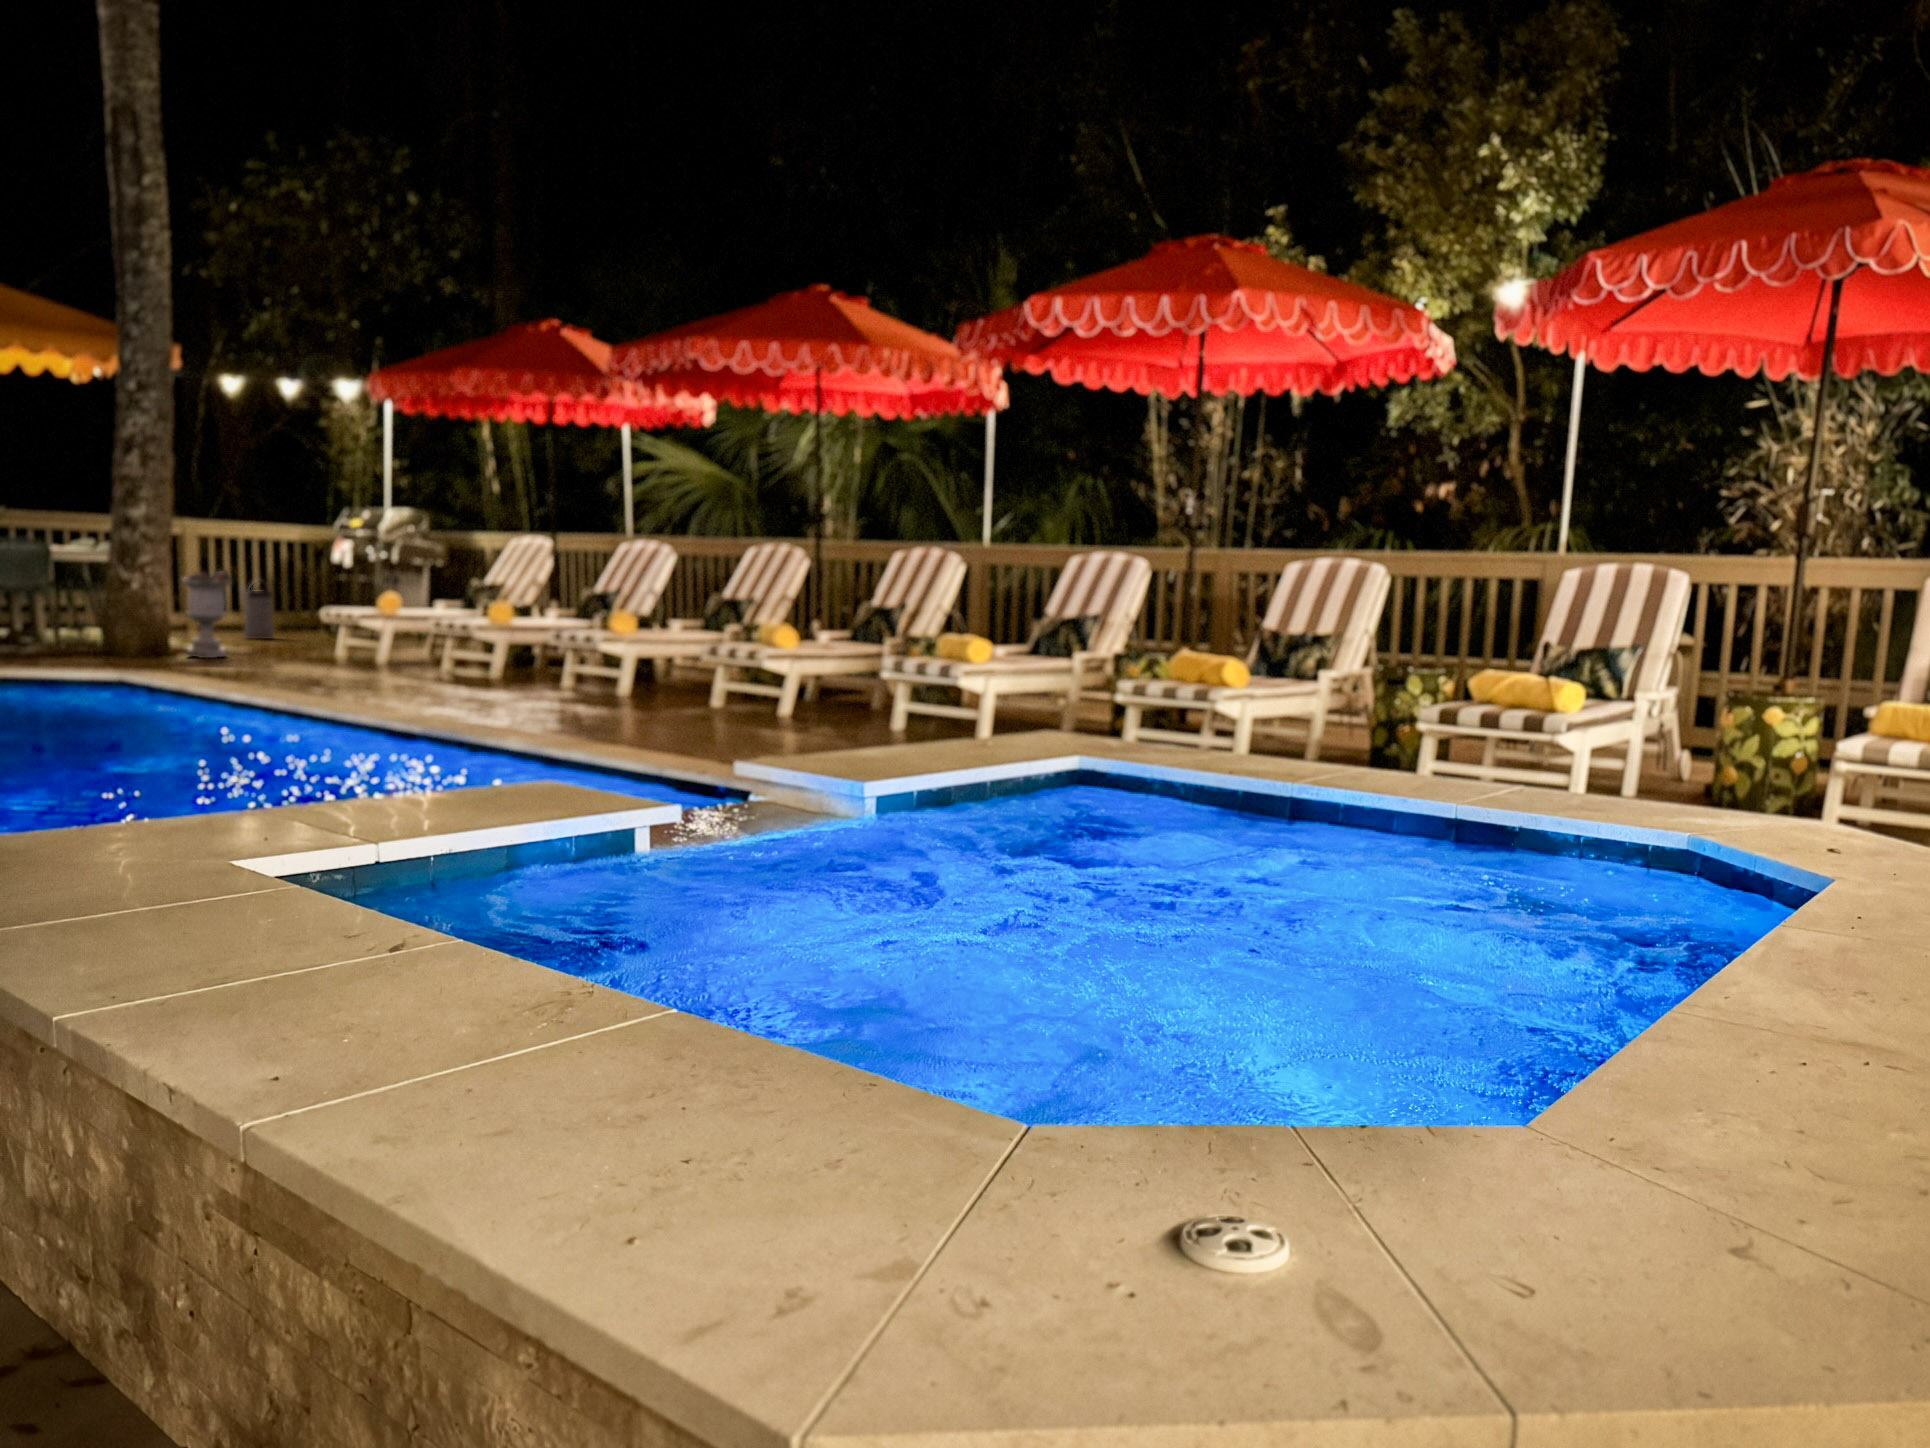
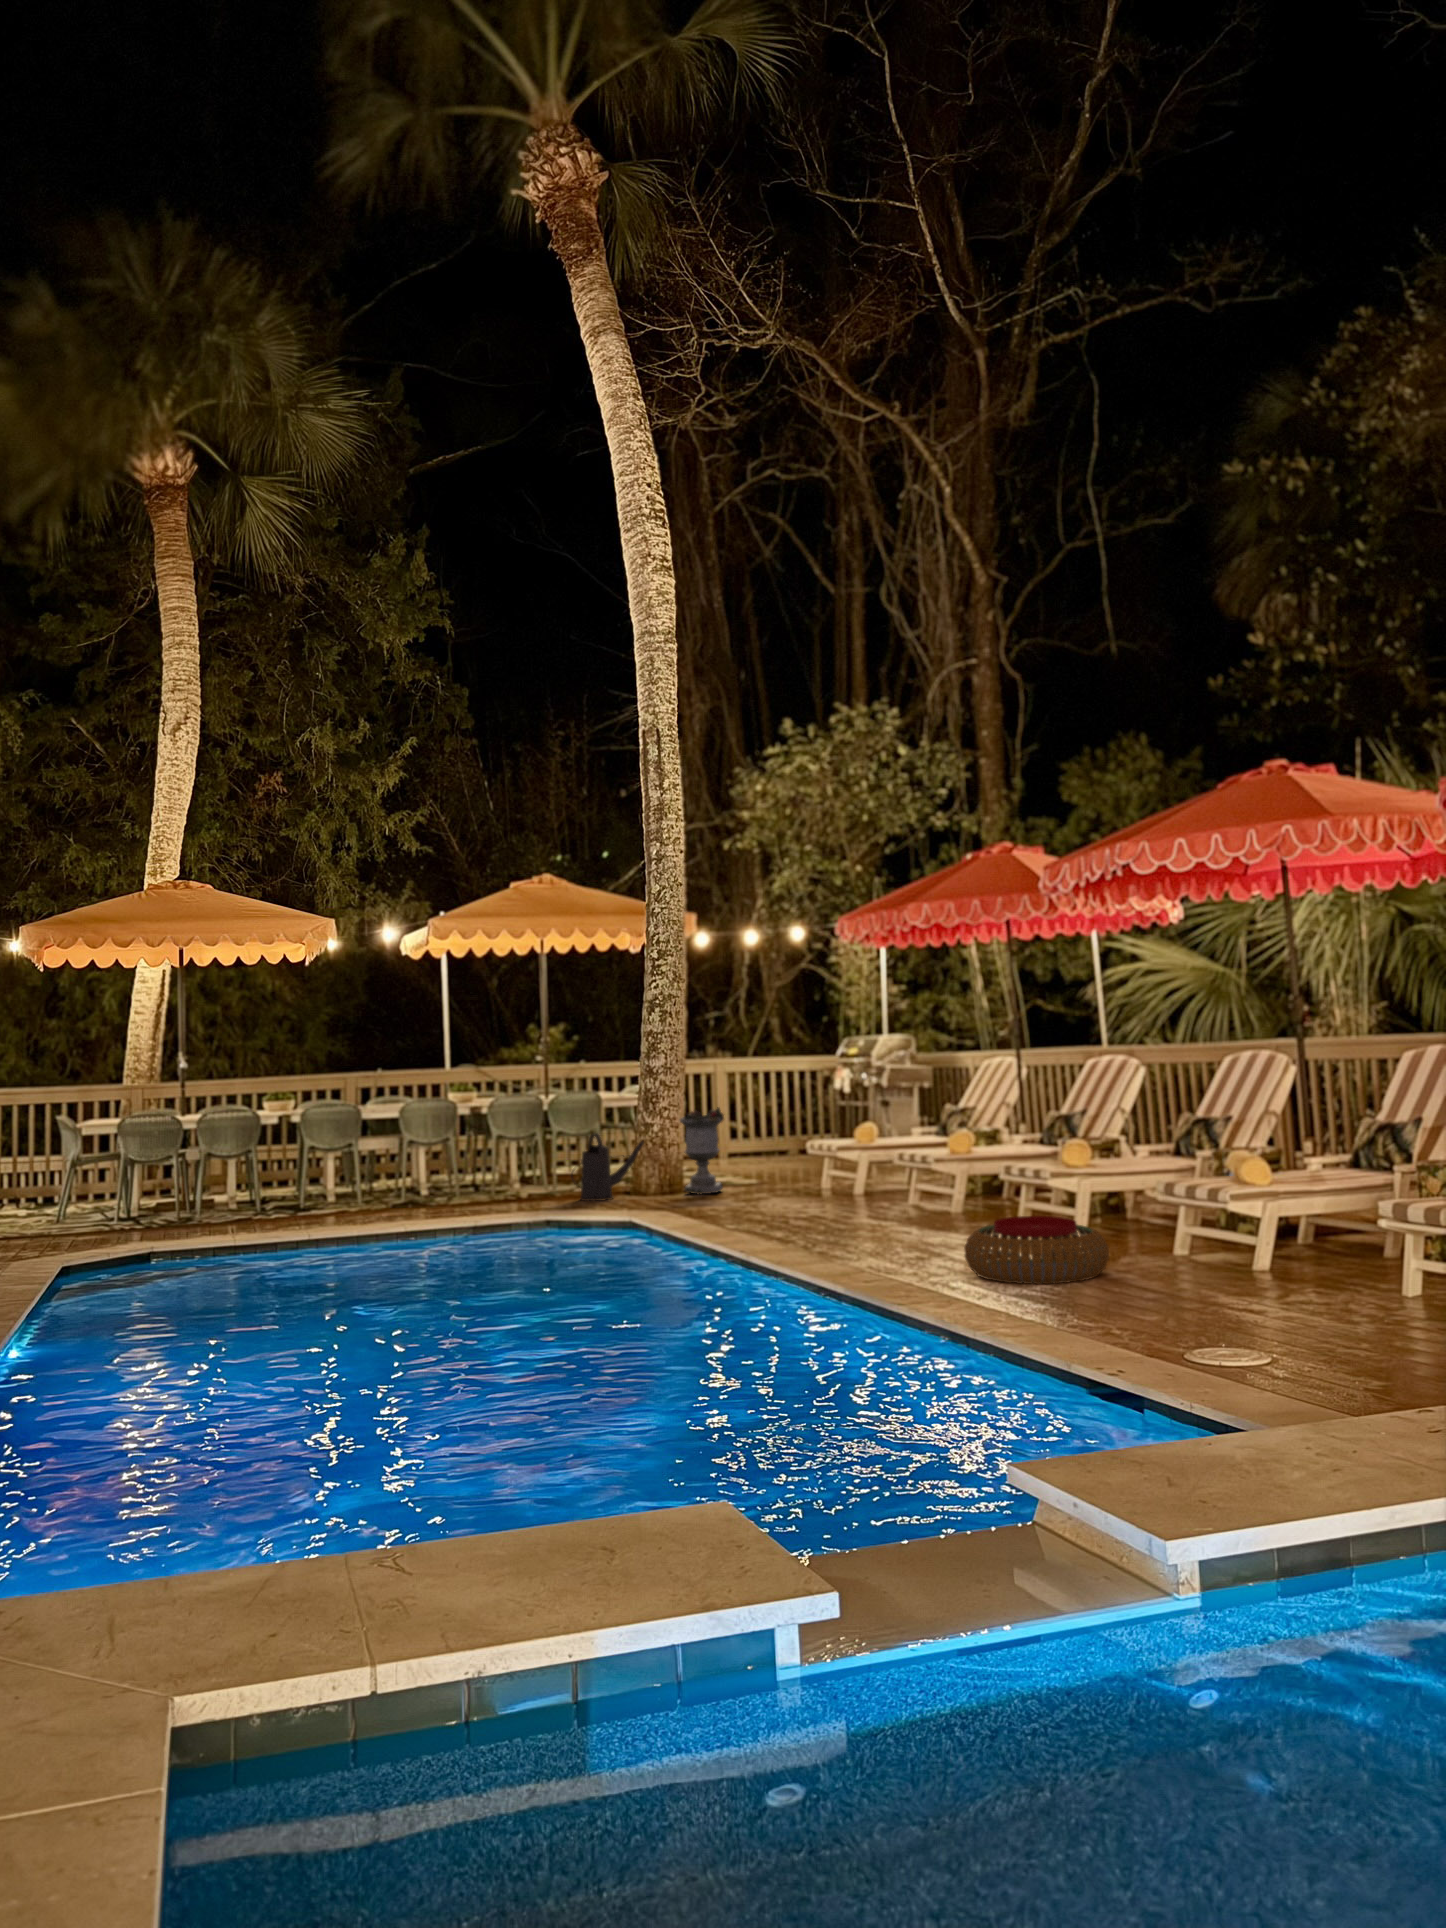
watering can: present [241,587,274,639] -> present [571,1133,644,1201]
pouf: none [539,669,666,724] -> present [964,1216,1109,1284]

